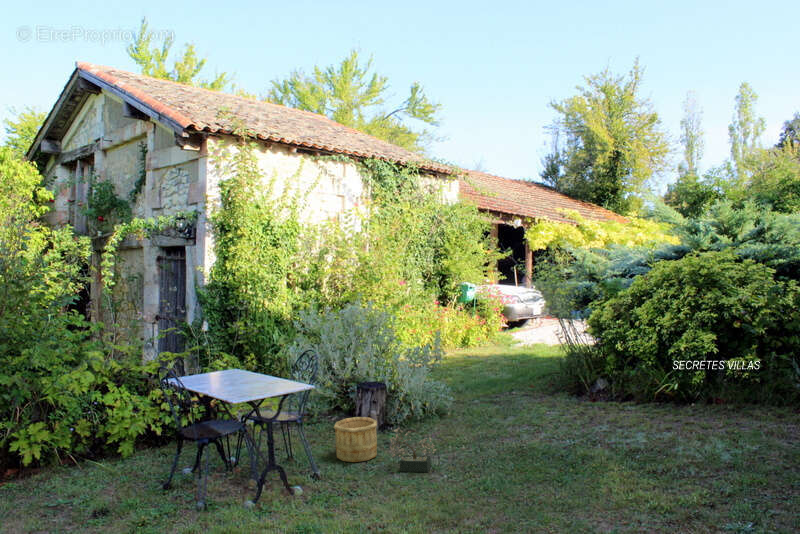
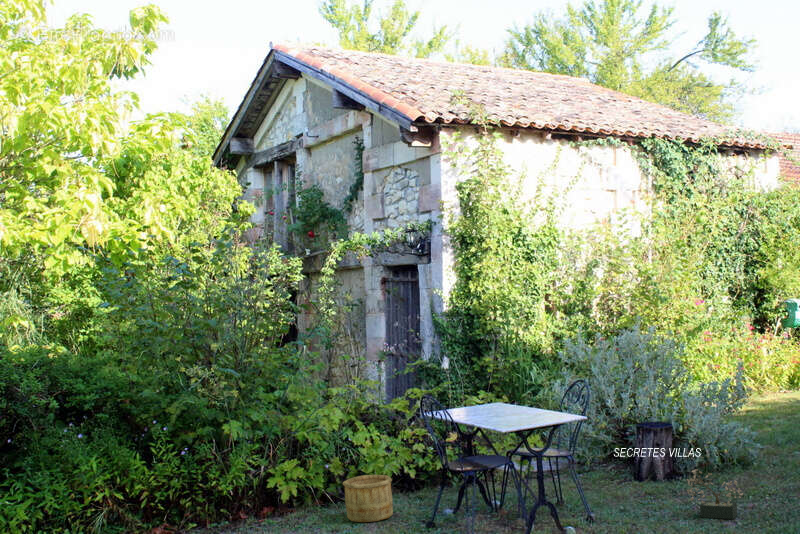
wooden bucket: present [334,417,377,462] -> present [343,475,393,522]

